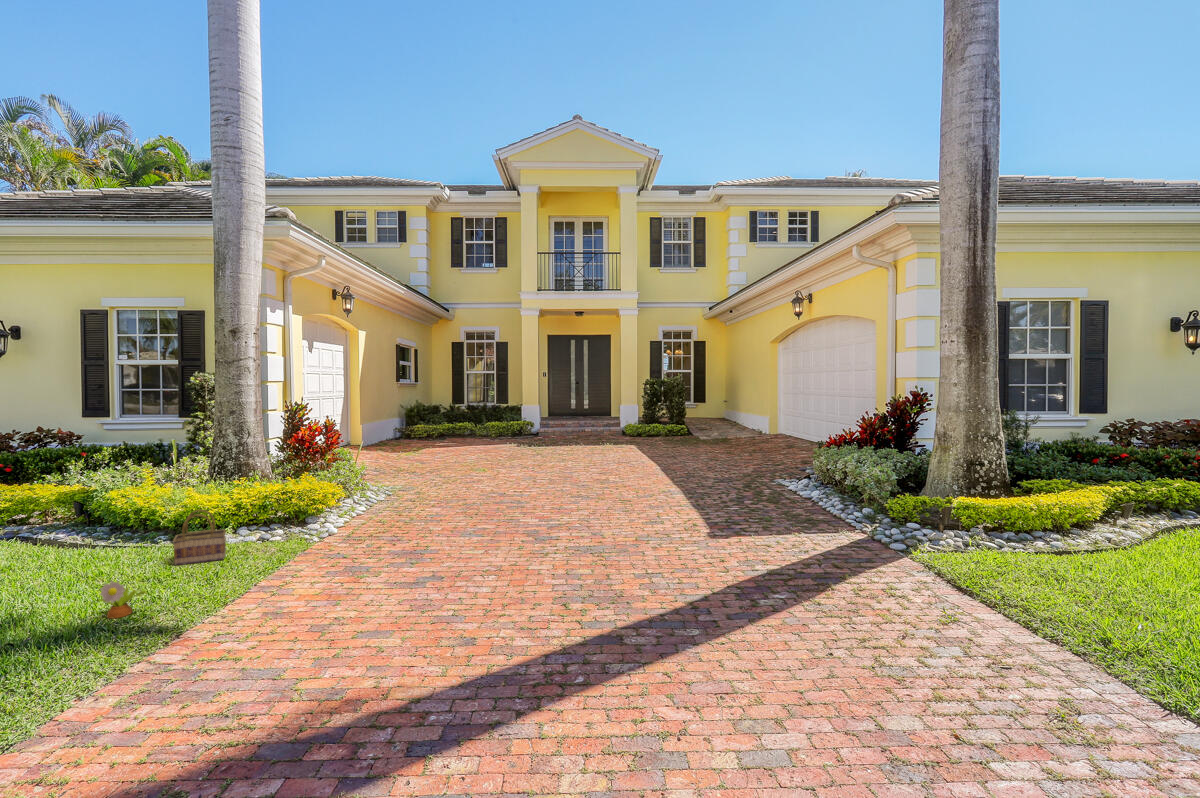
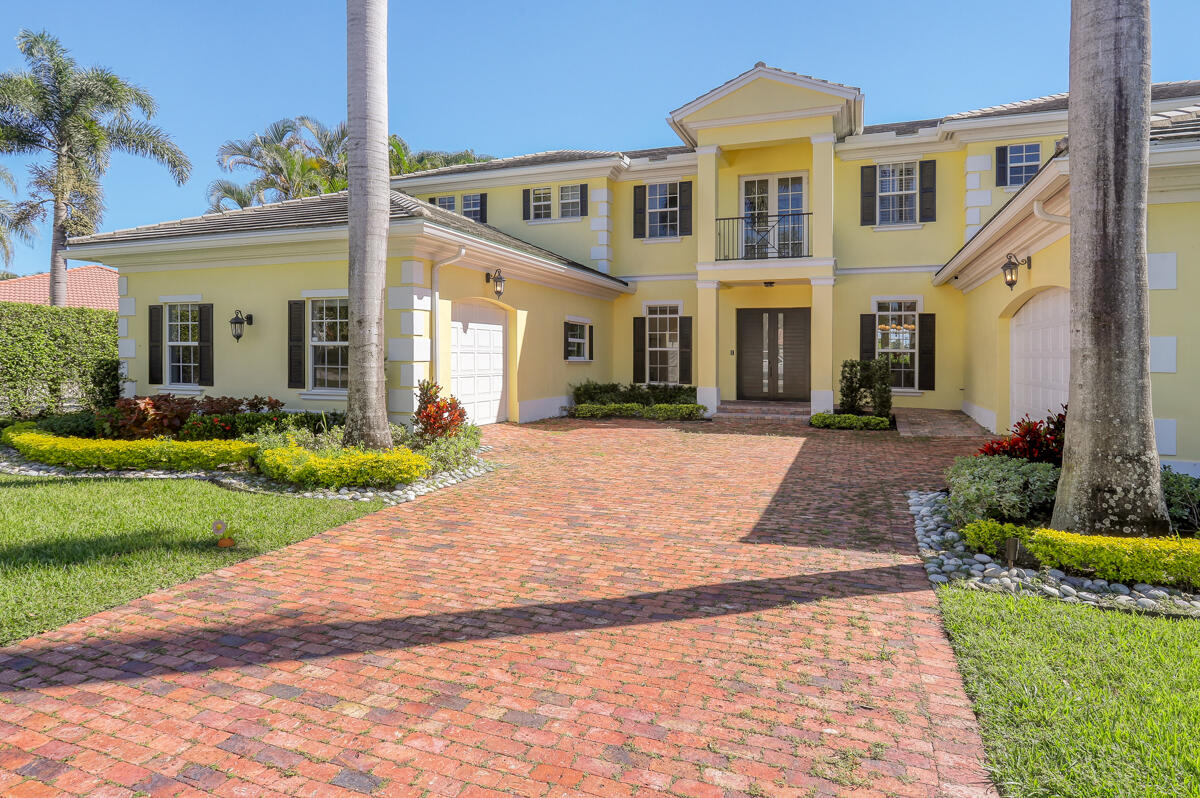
basket: present [173,510,226,565] -> none [284,473,325,515]

